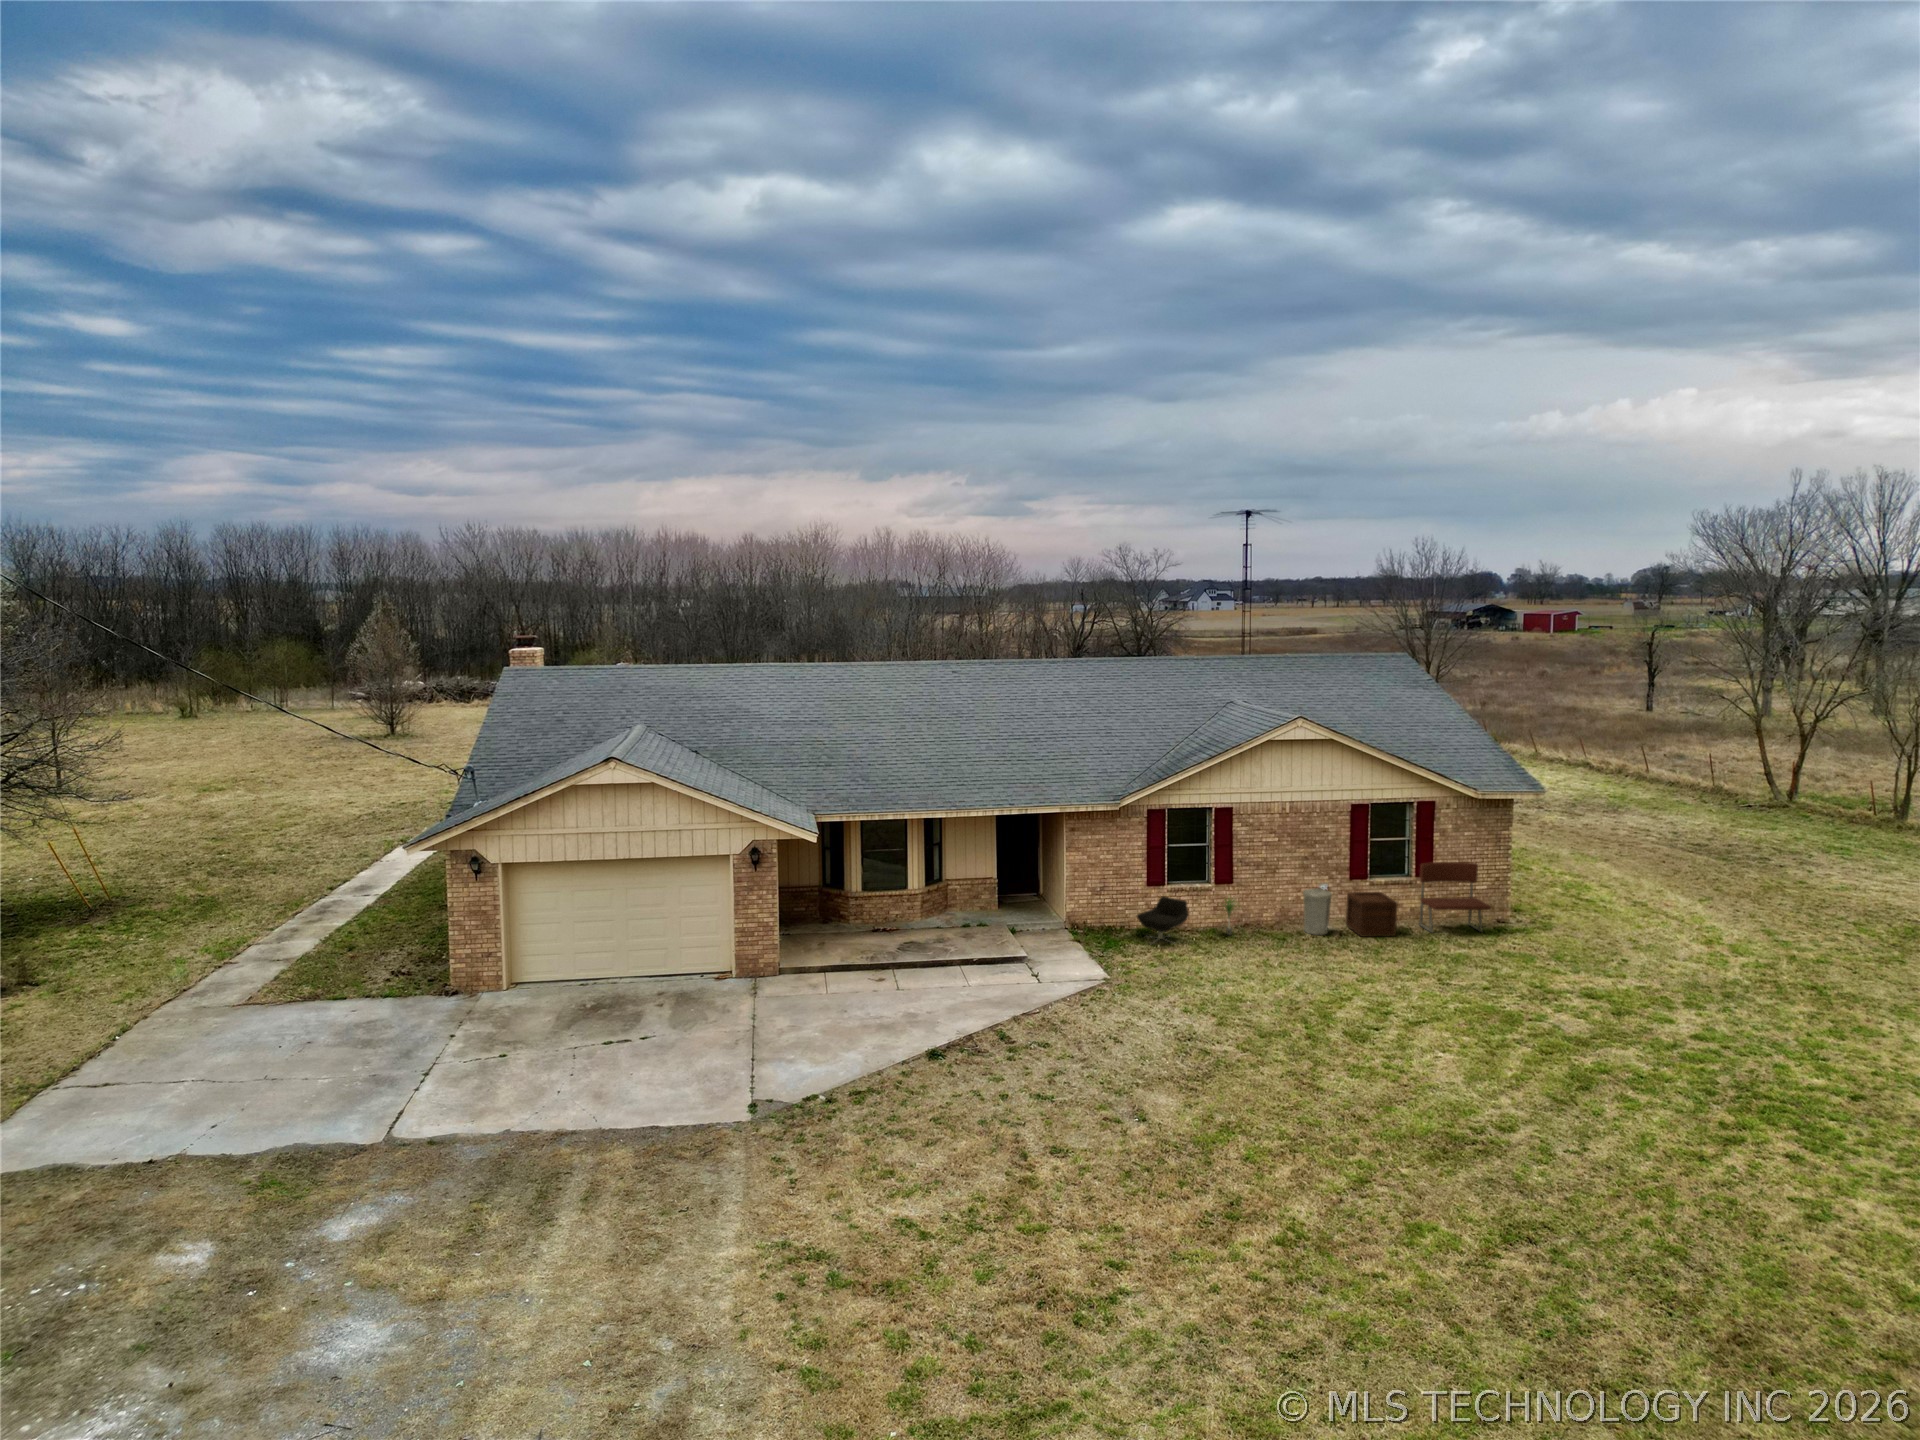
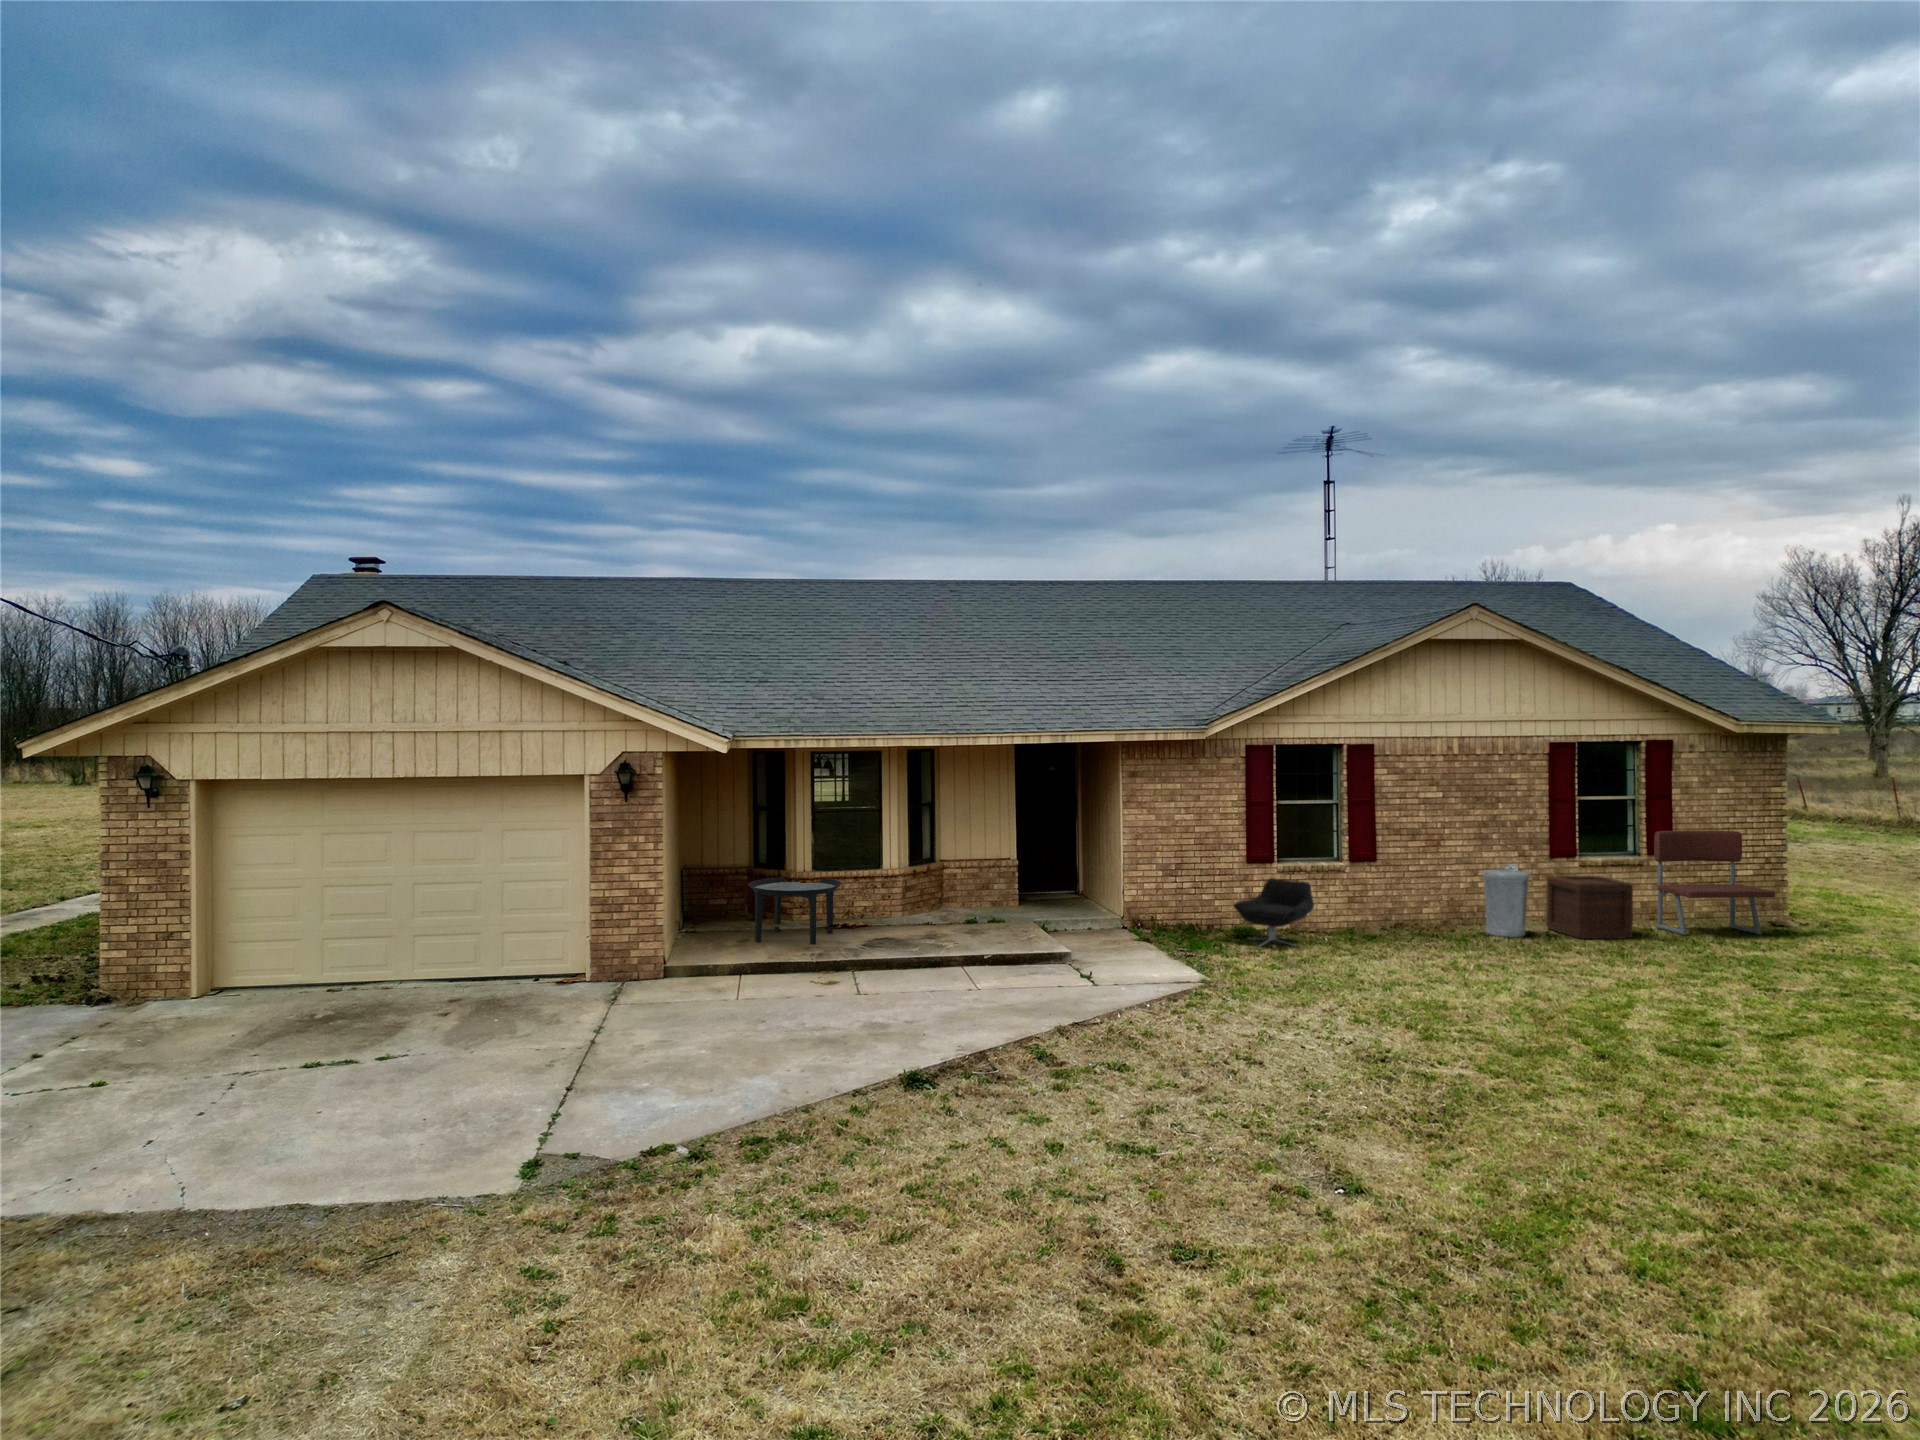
round table: none [821,893,882,942] -> present [748,877,842,944]
potted plant: present [1223,899,1236,935] -> none [1352,871,1397,938]

